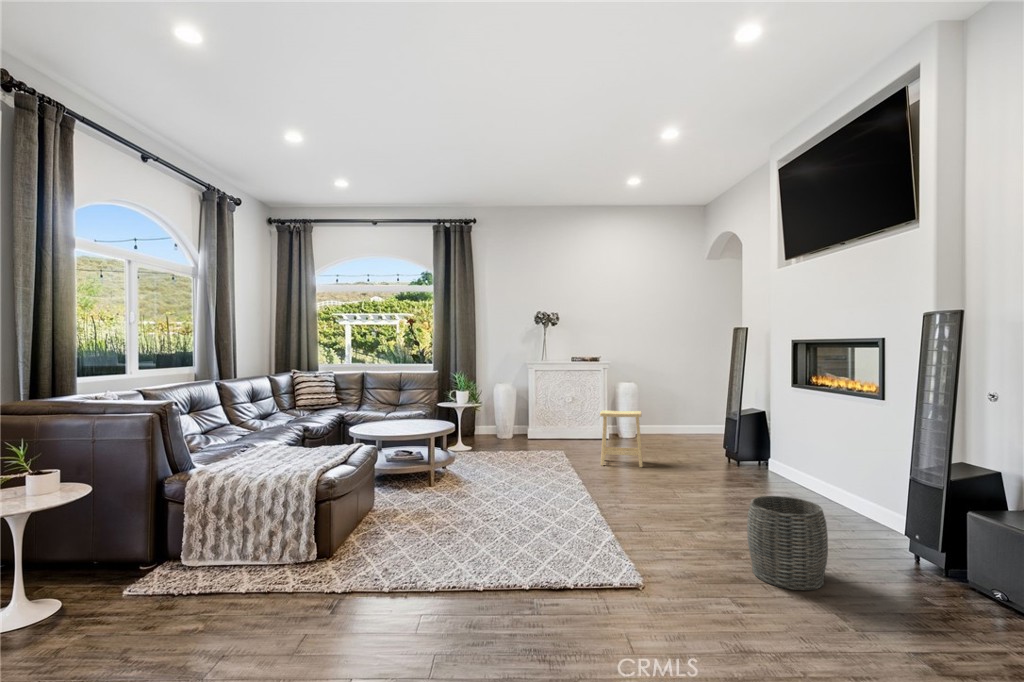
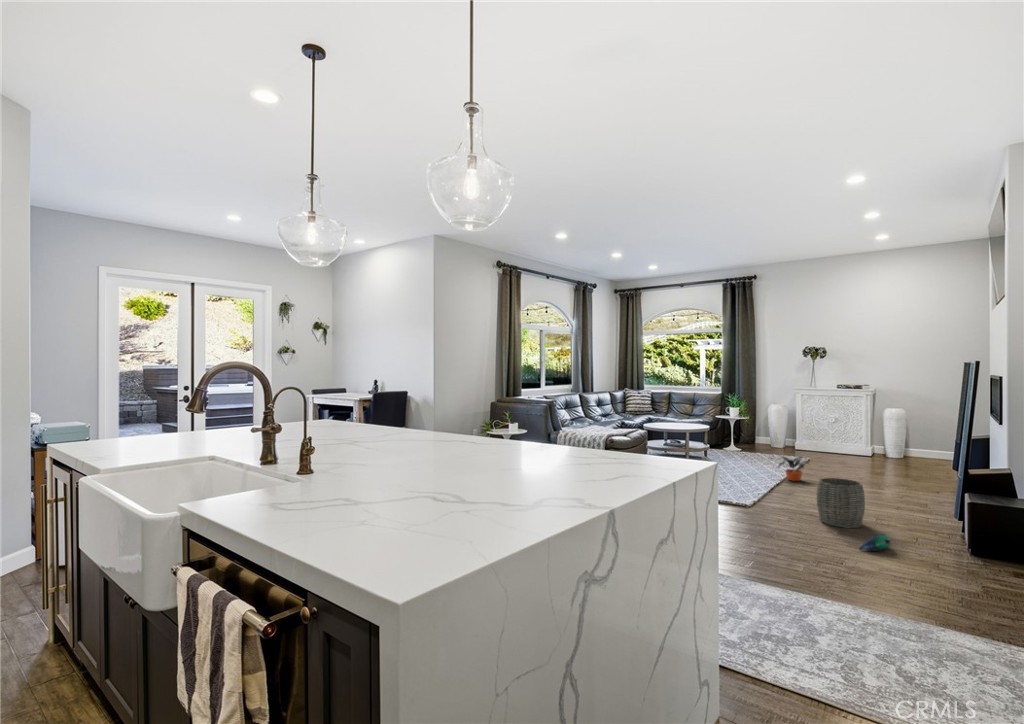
footstool: present [600,410,643,467] -> none [825,429,868,475]
potted plant: none [572,454,617,493] -> present [779,457,808,481]
plush toy: none [898,603,974,656] -> present [859,534,890,551]

